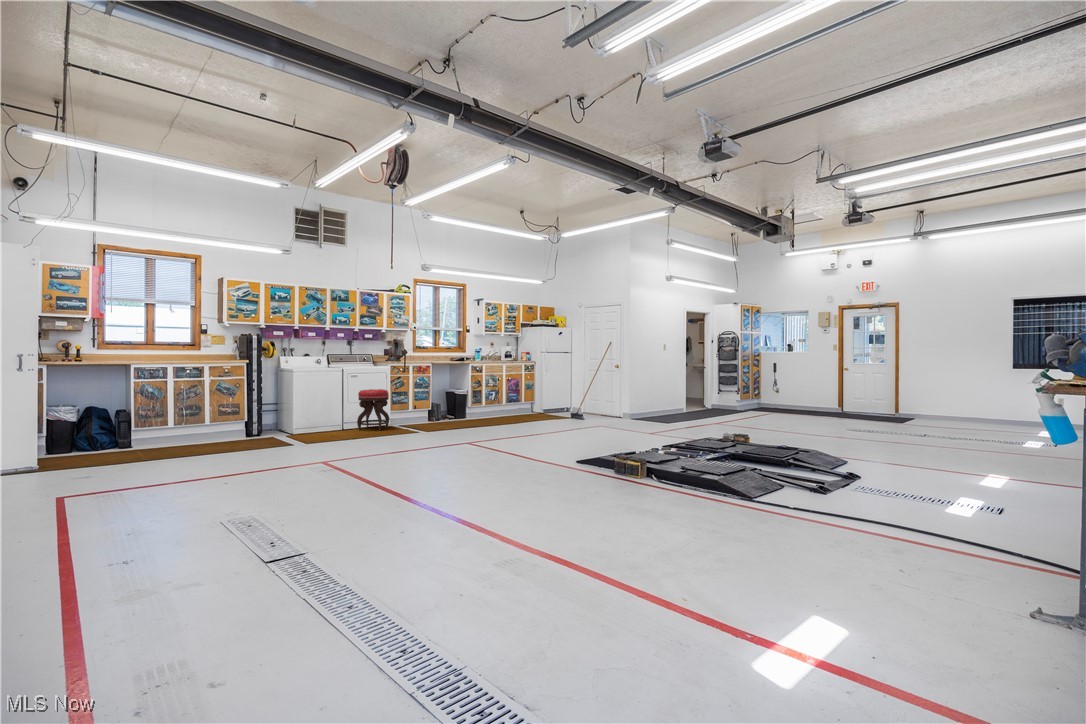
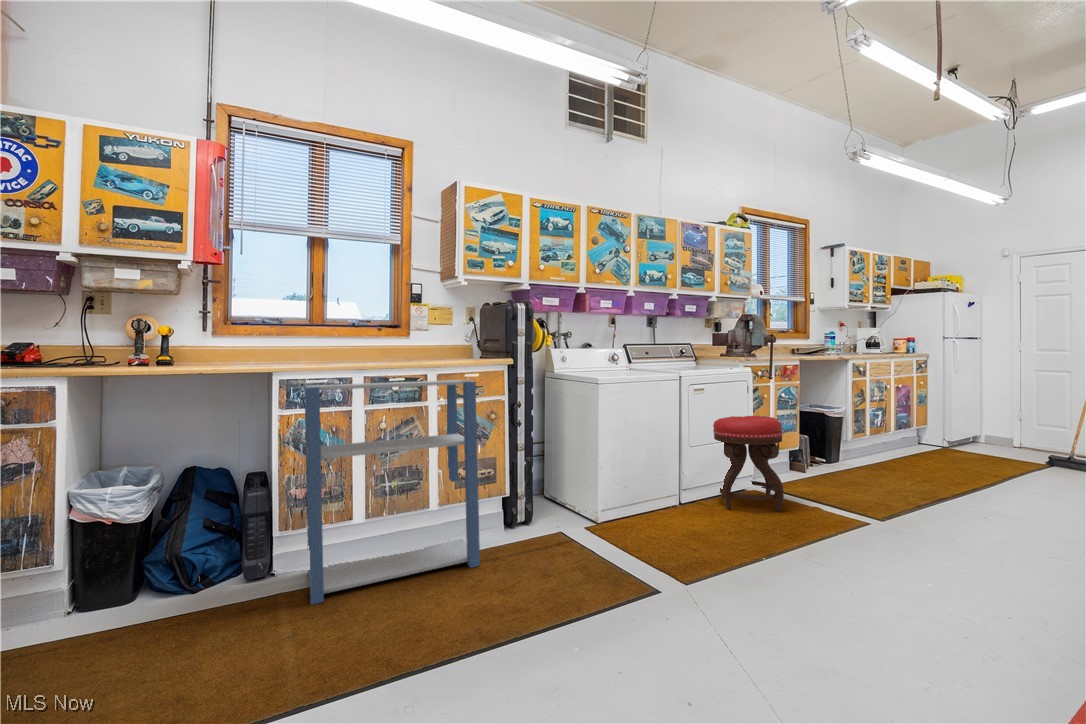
shelving unit: none [146,369,223,449] -> present [304,380,480,605]

